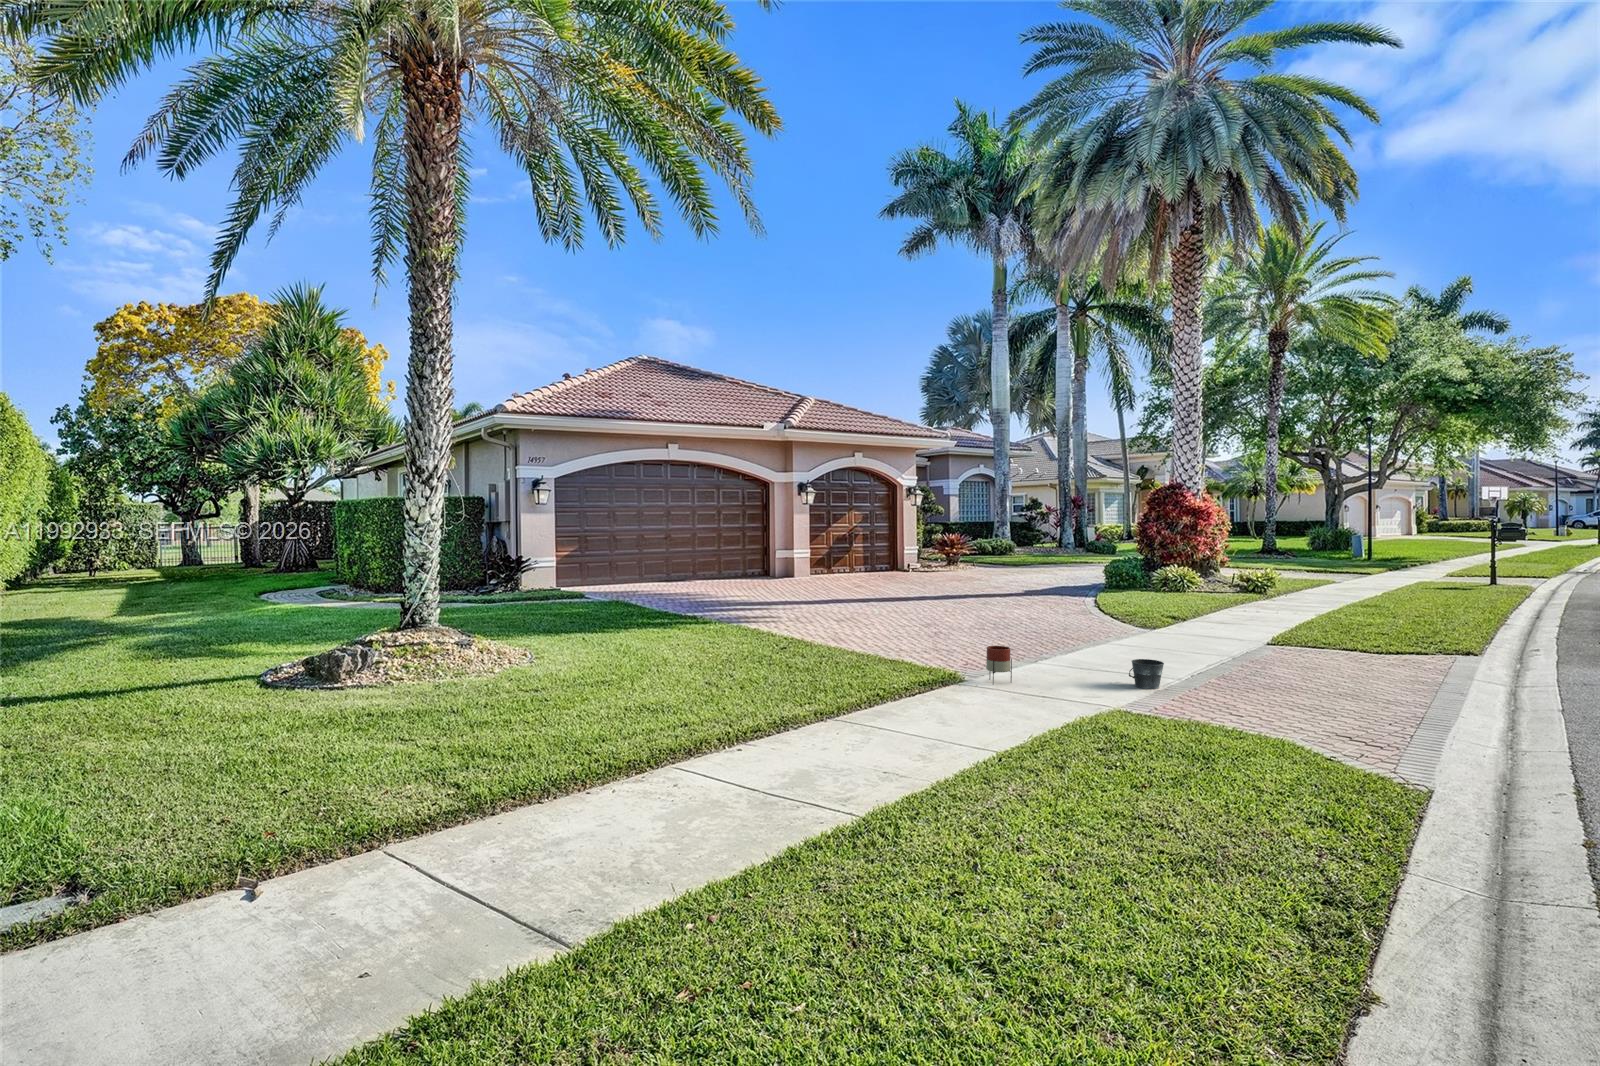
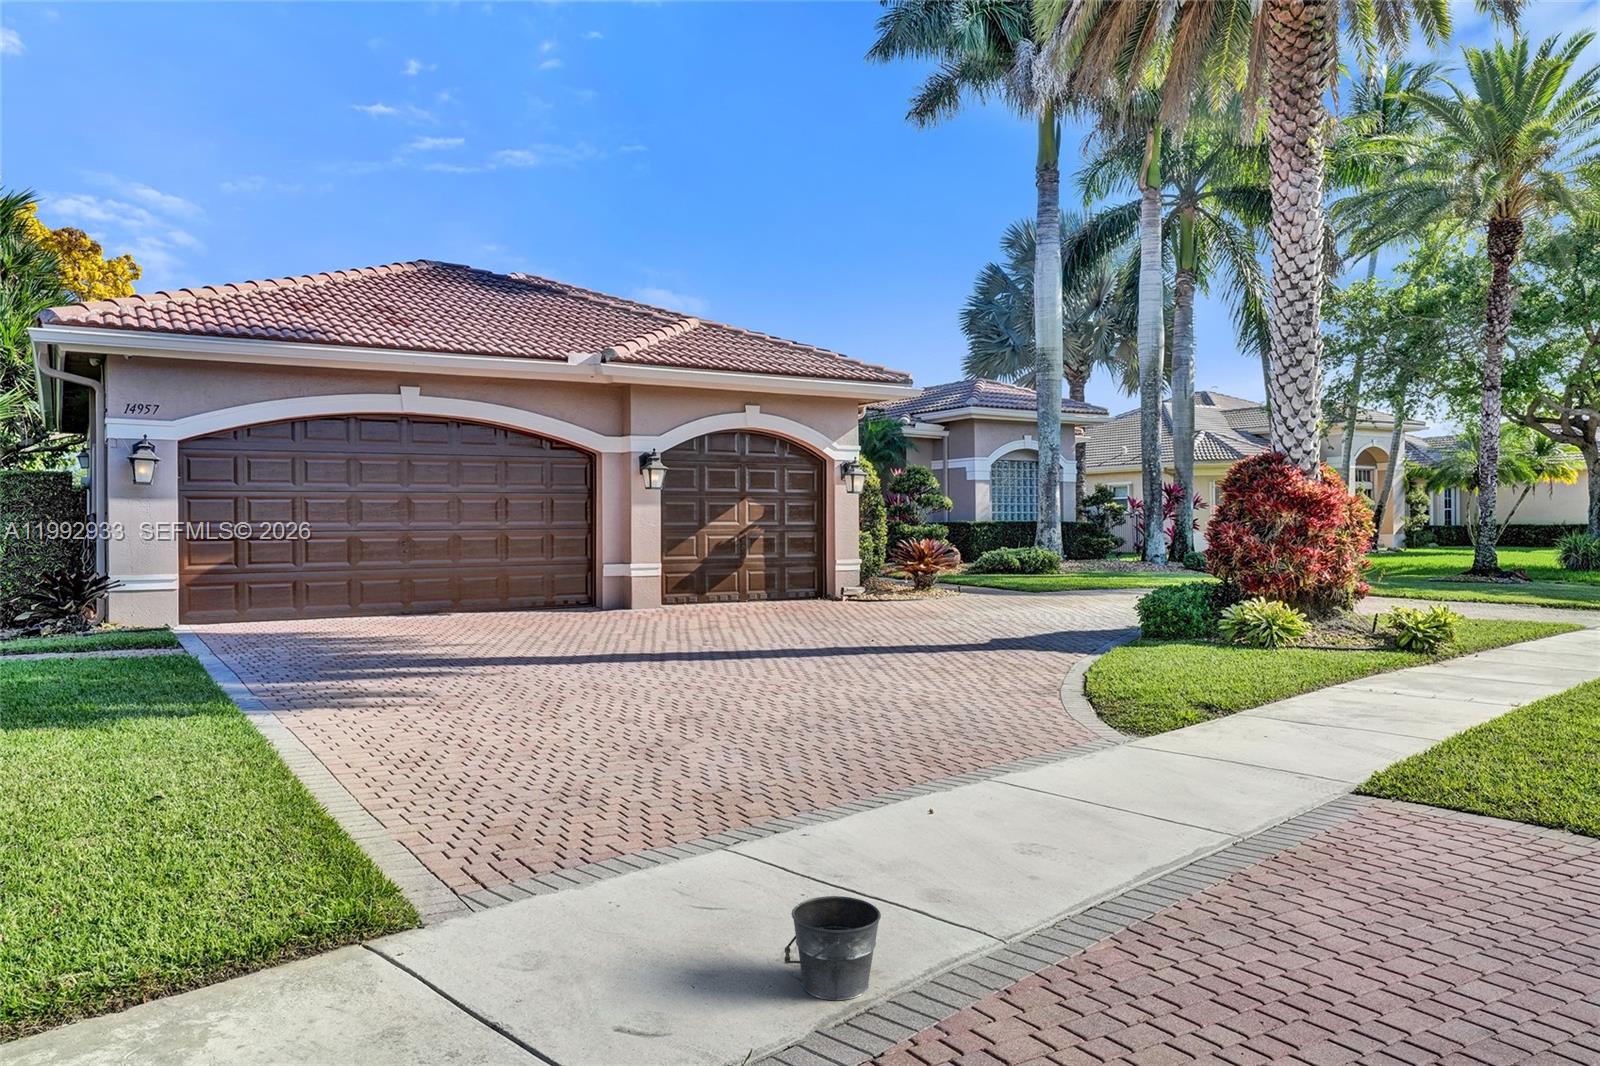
planter: present [986,646,1012,684] -> none [406,840,474,959]

